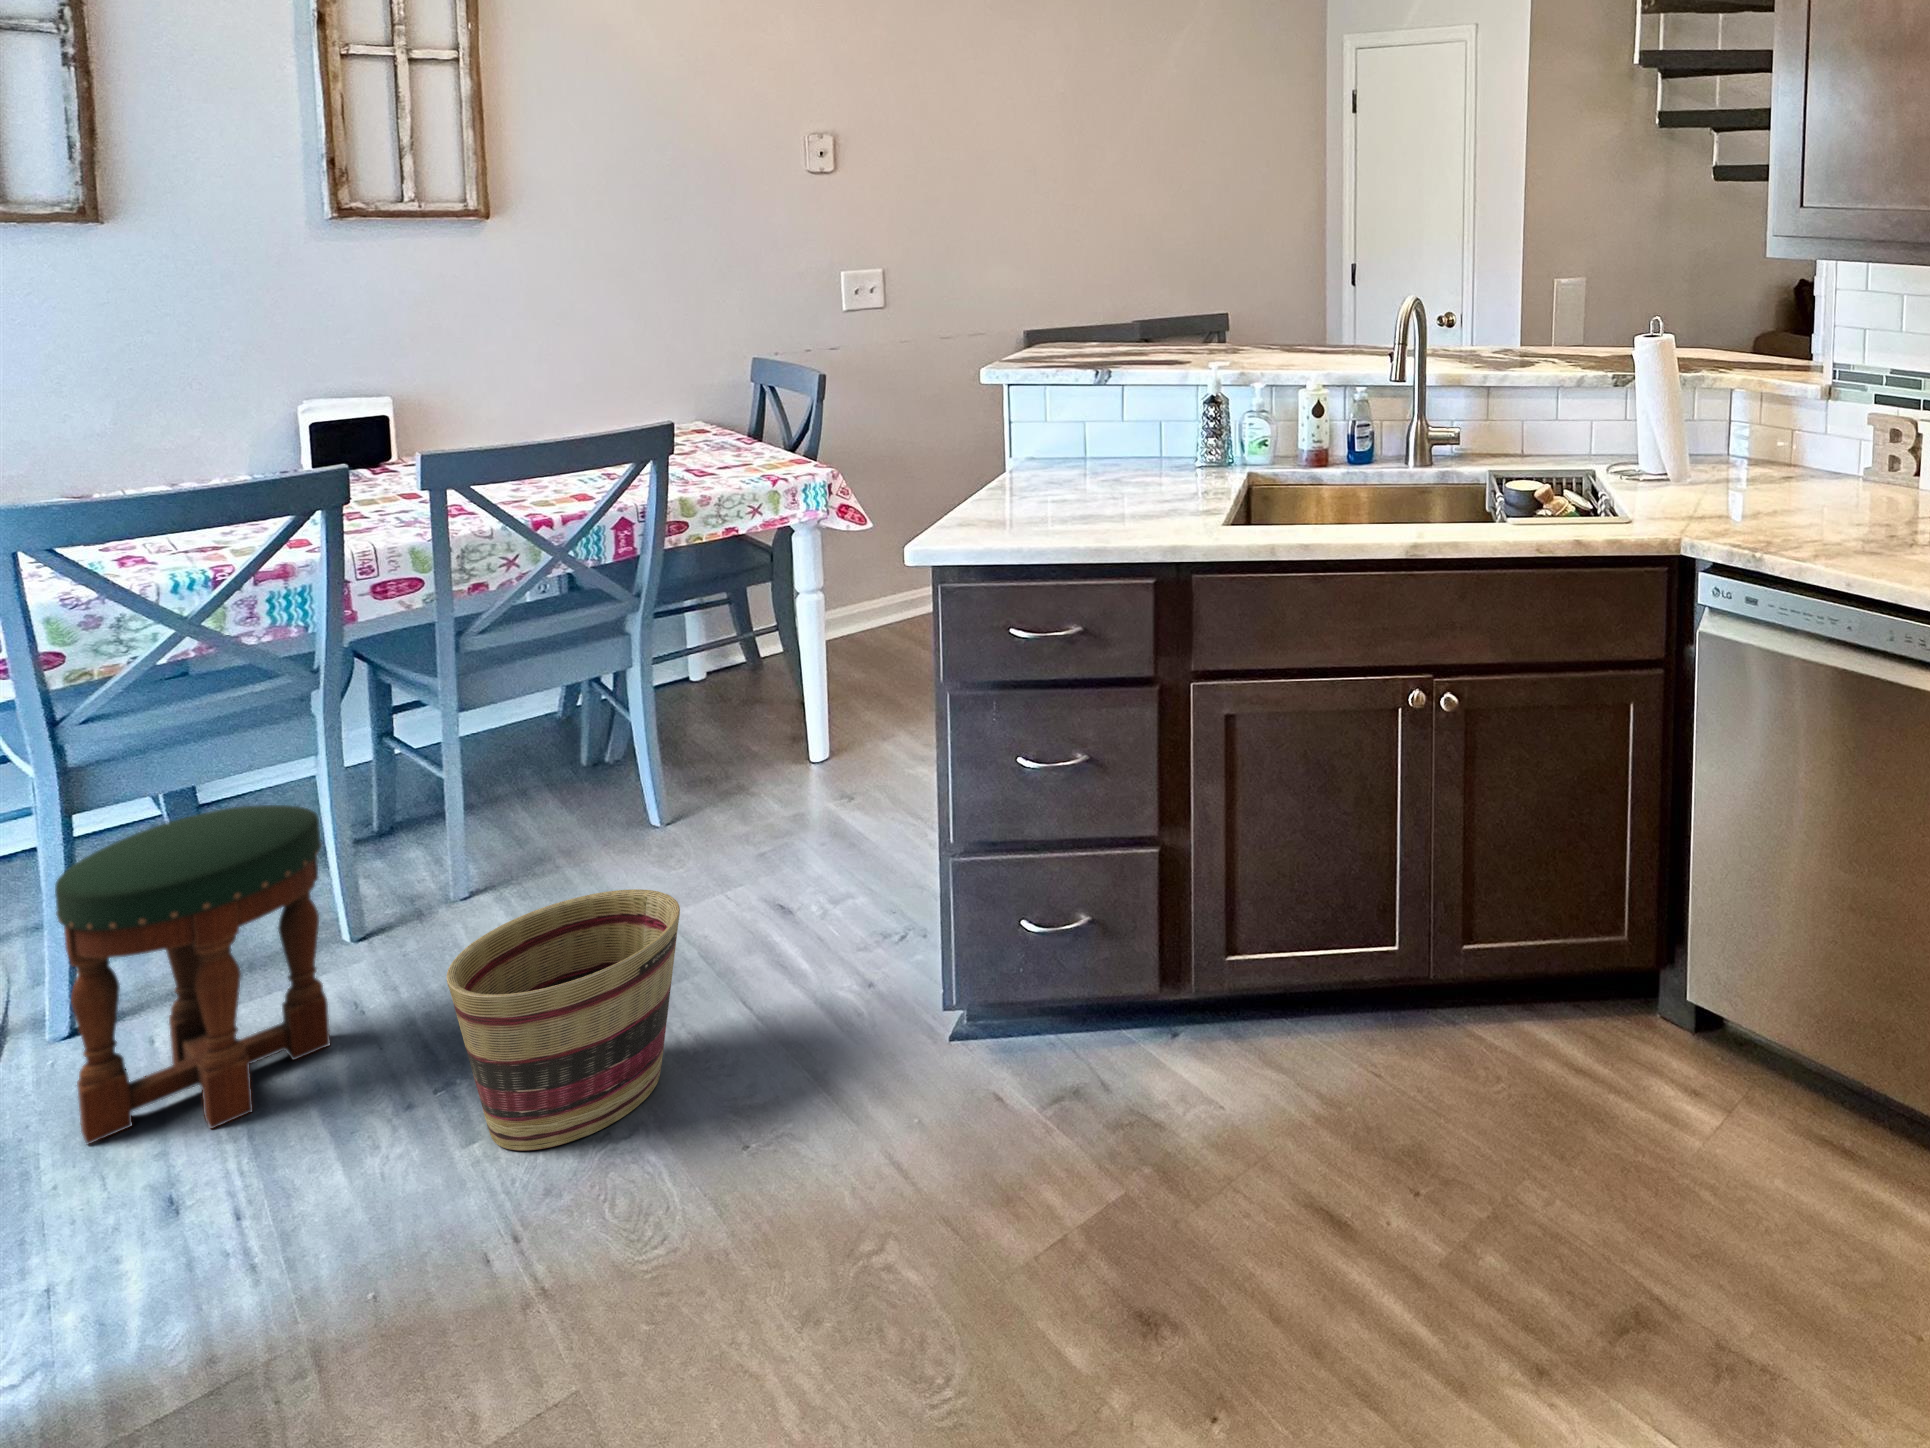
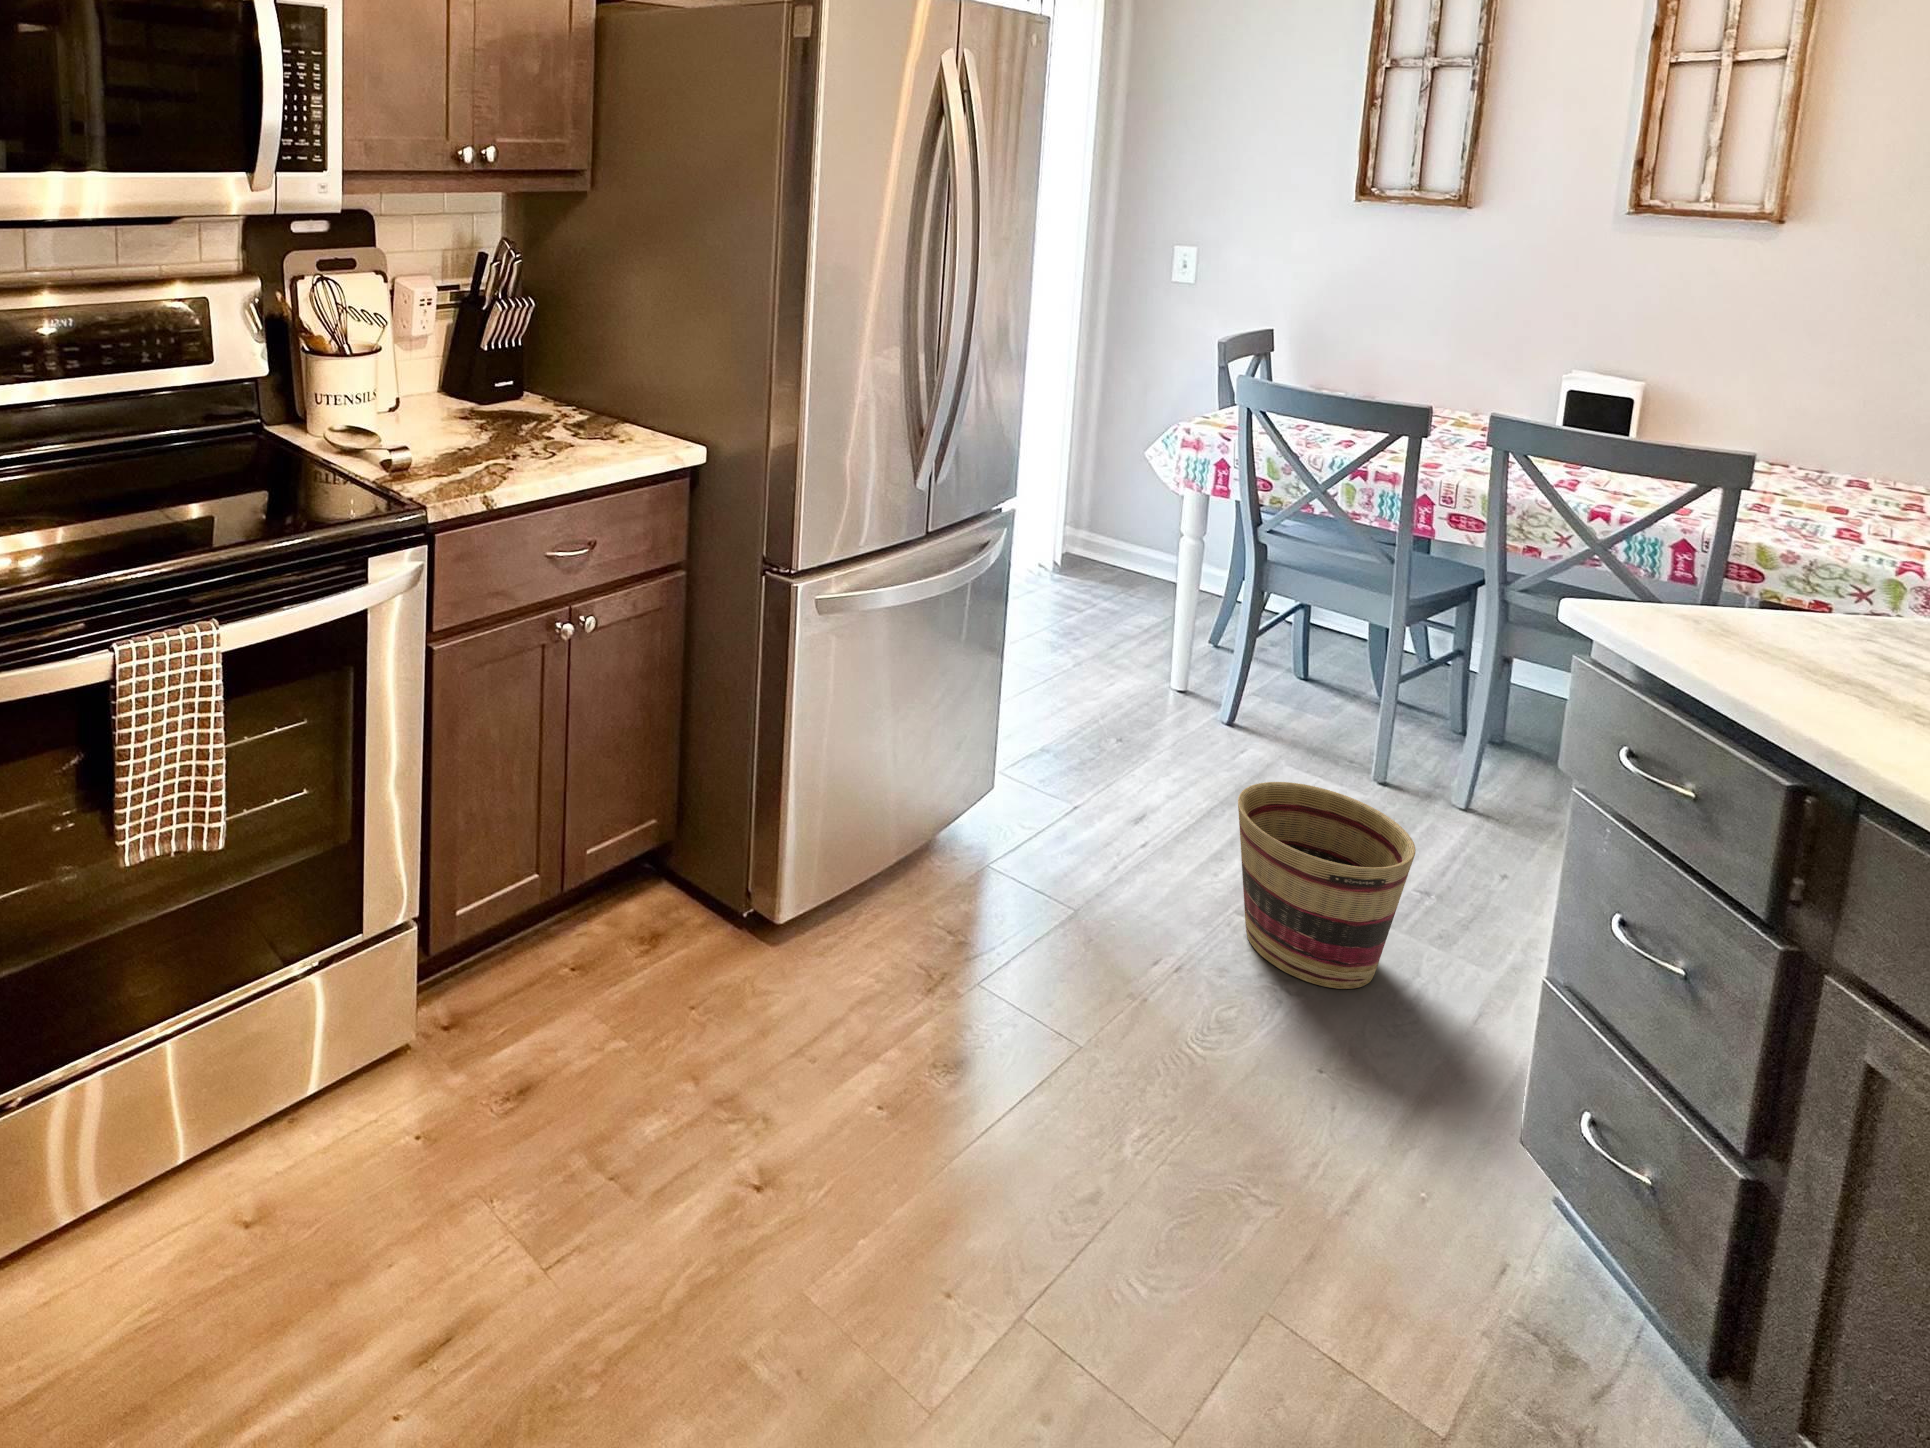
stool: present [55,805,330,1144] -> none [1172,605,1319,813]

